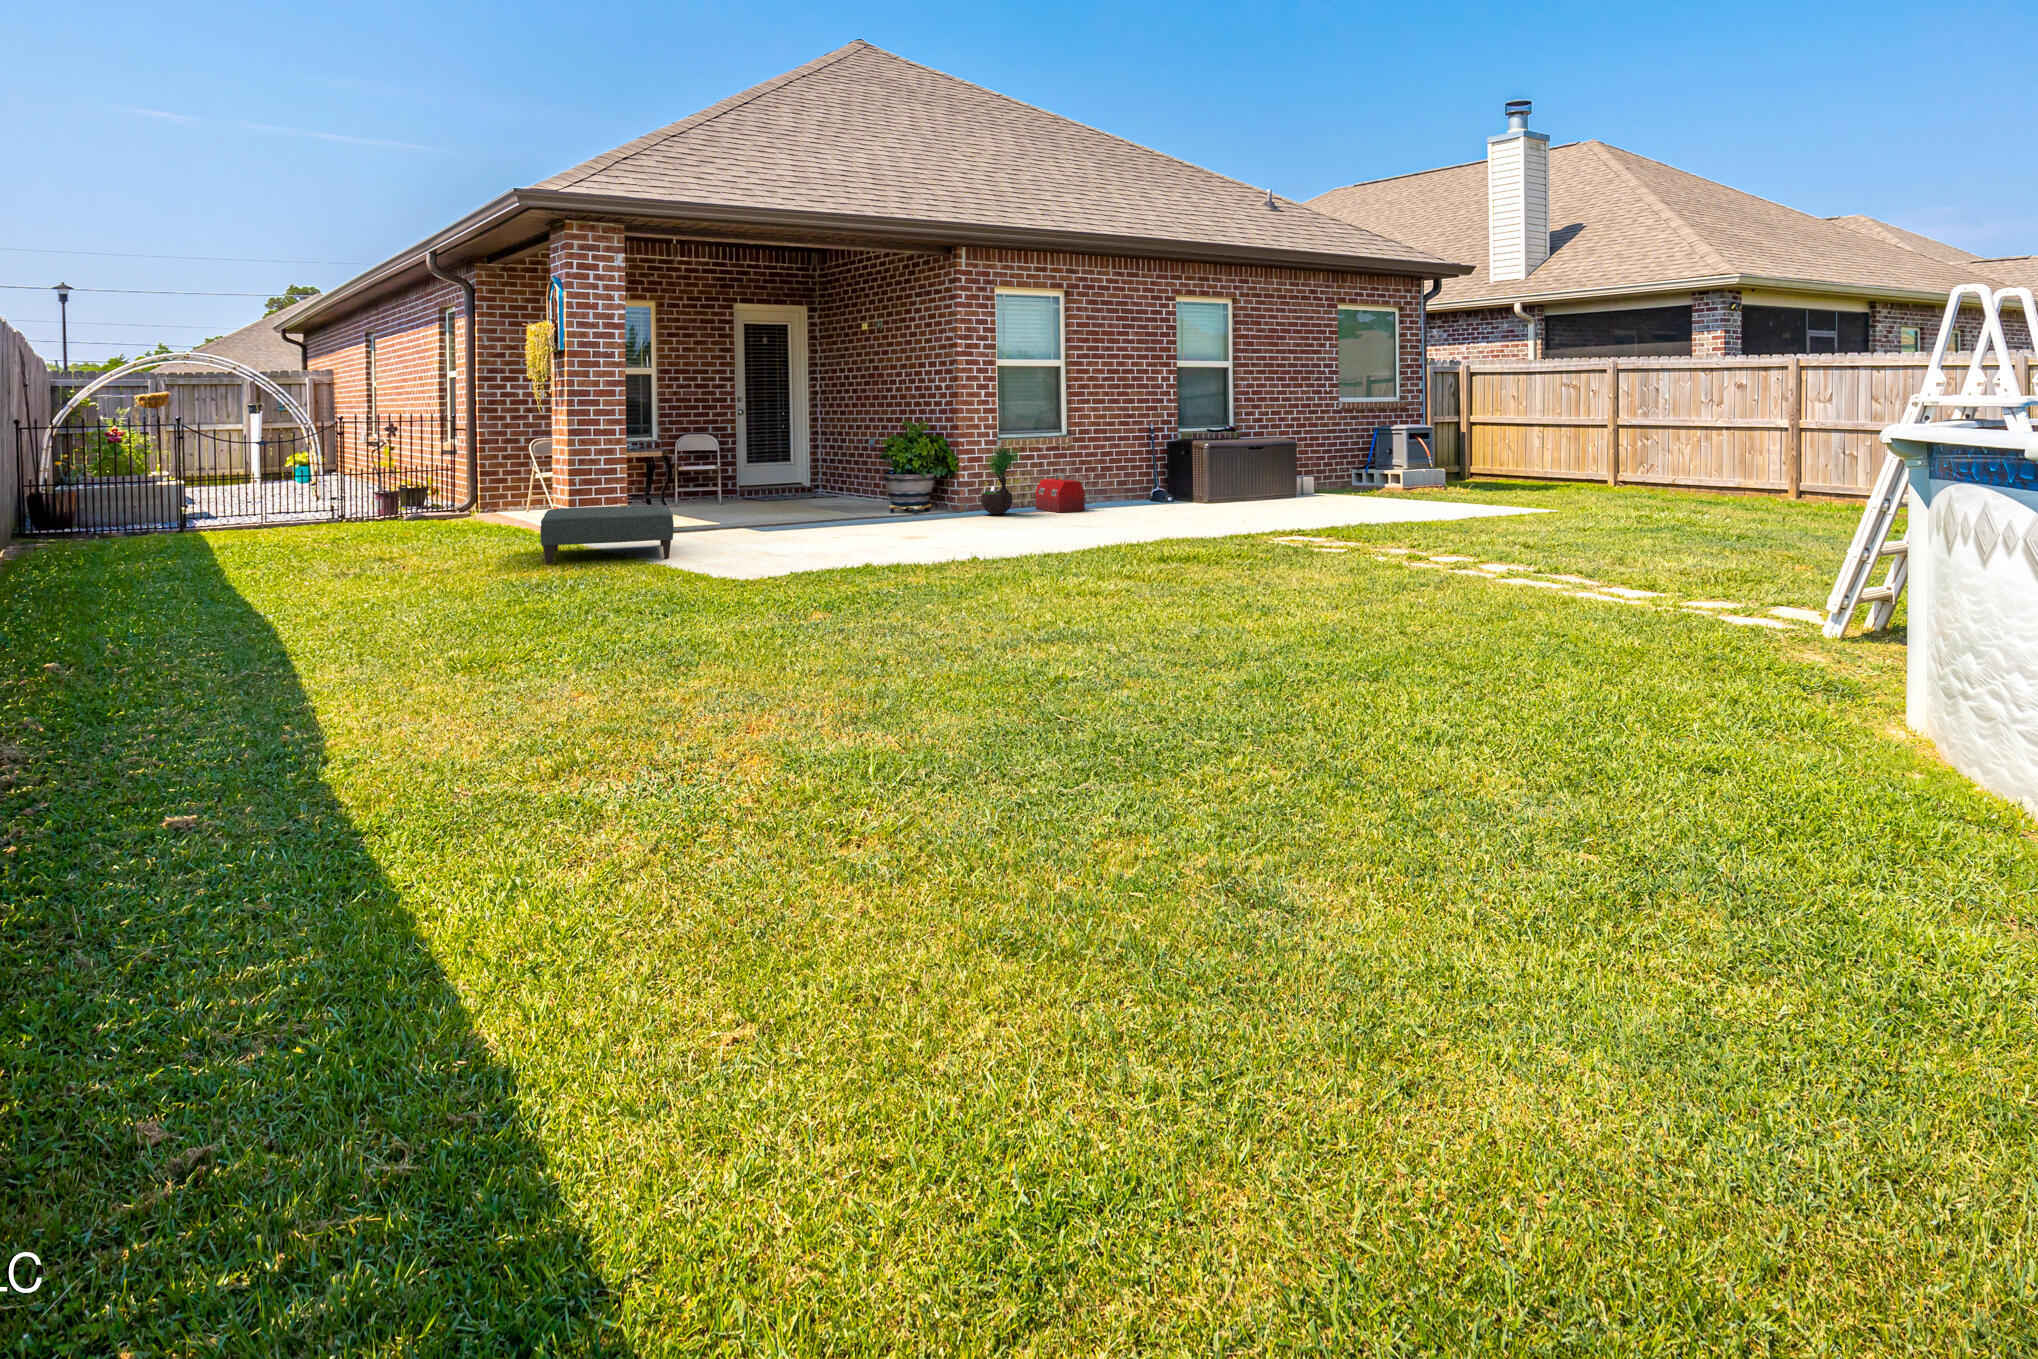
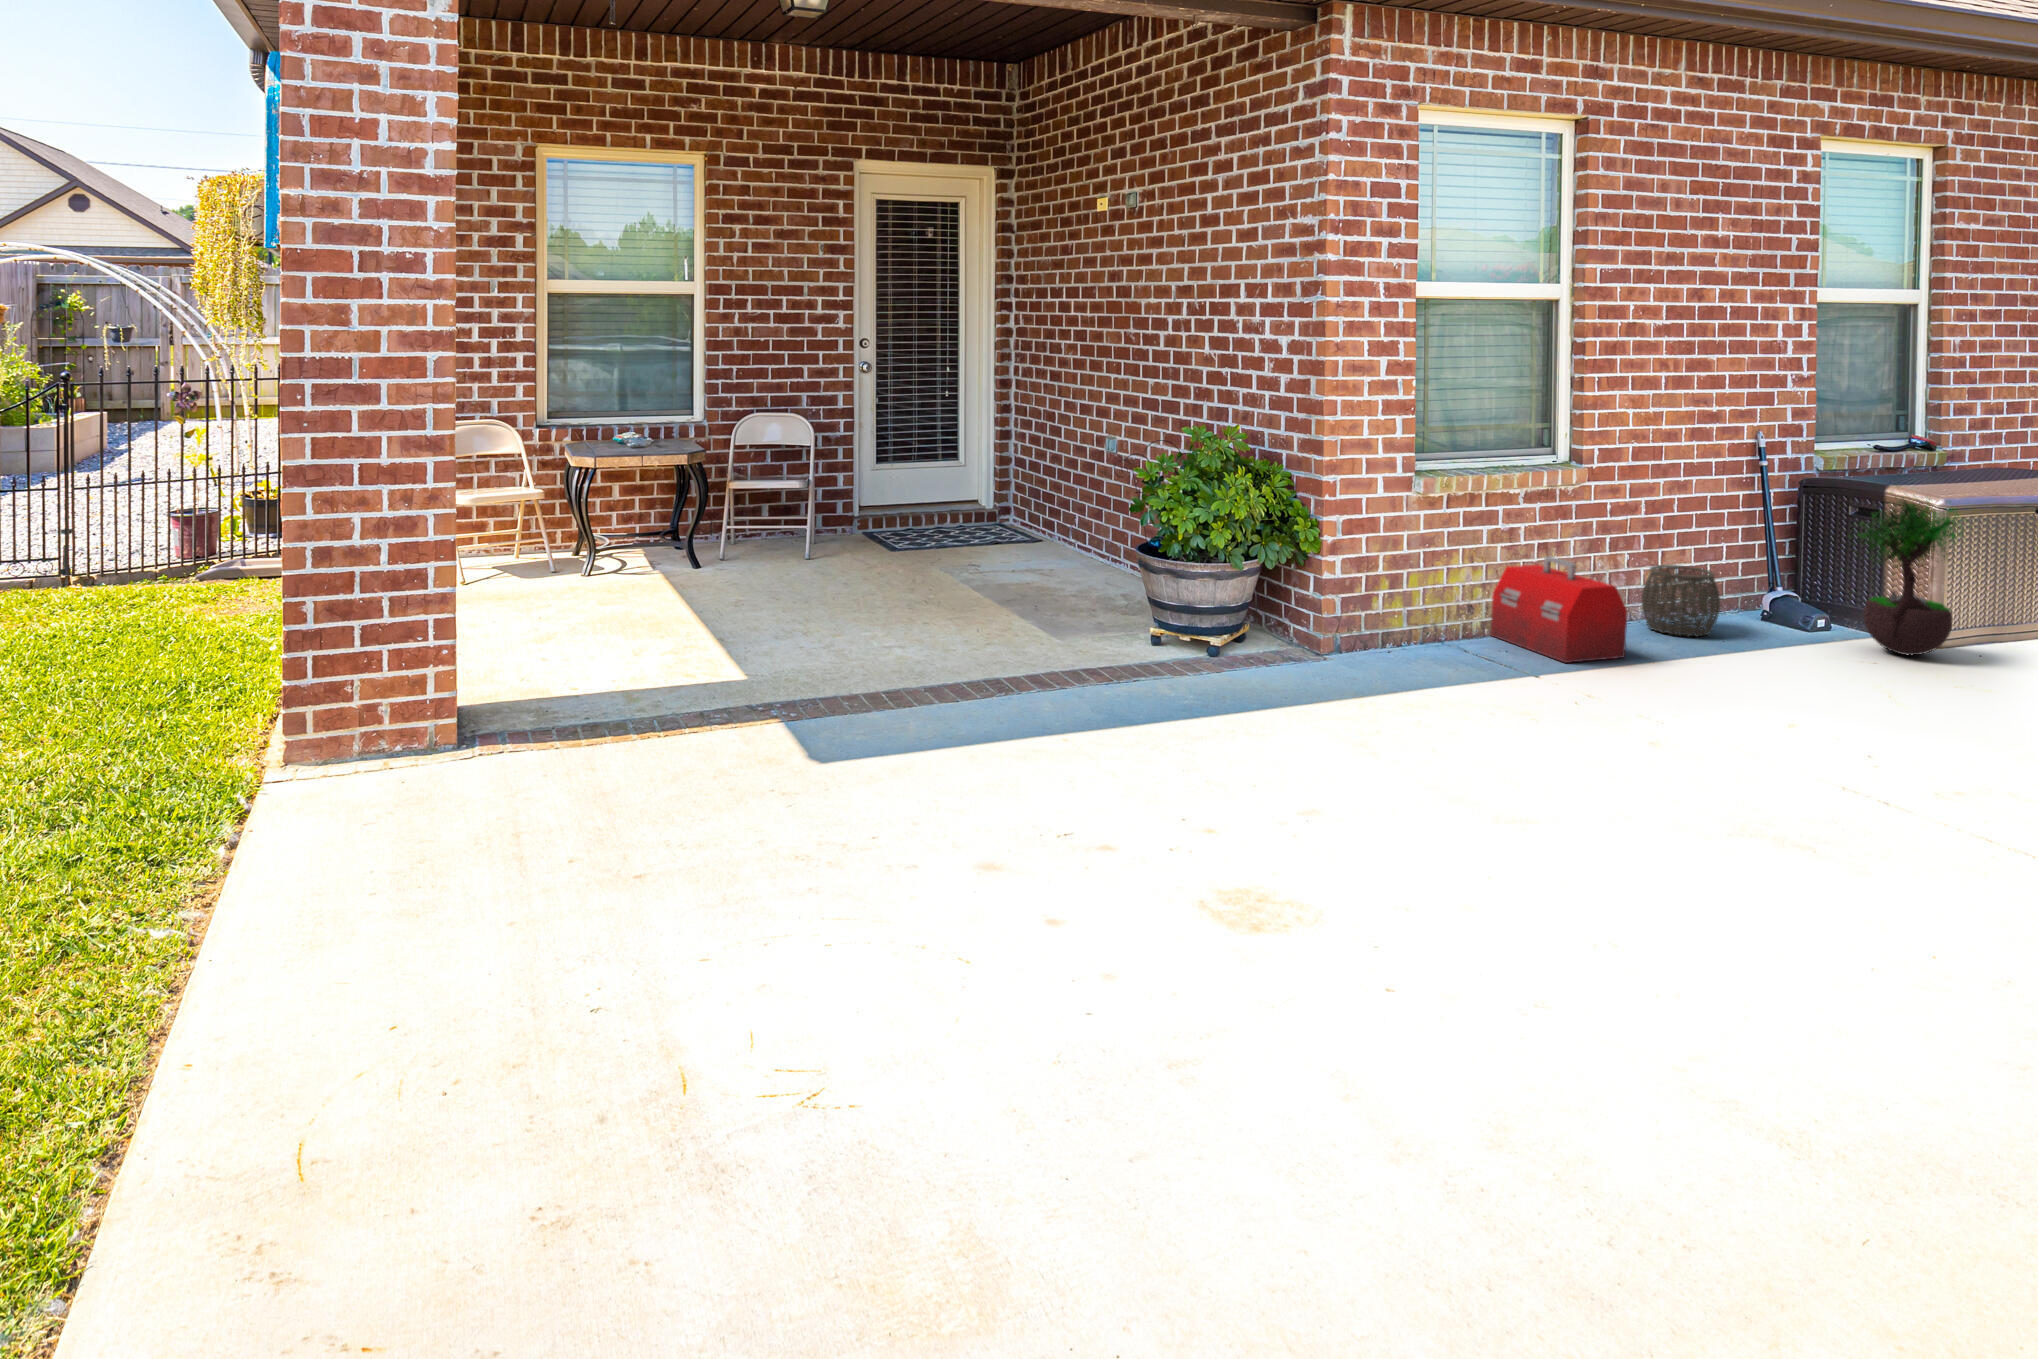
potted tree: present [981,445,1019,515] -> present [1854,495,1964,655]
woven basket: none [1101,479,1131,506] -> present [1642,565,1721,636]
ottoman: present [540,505,674,564] -> none [110,679,582,921]

